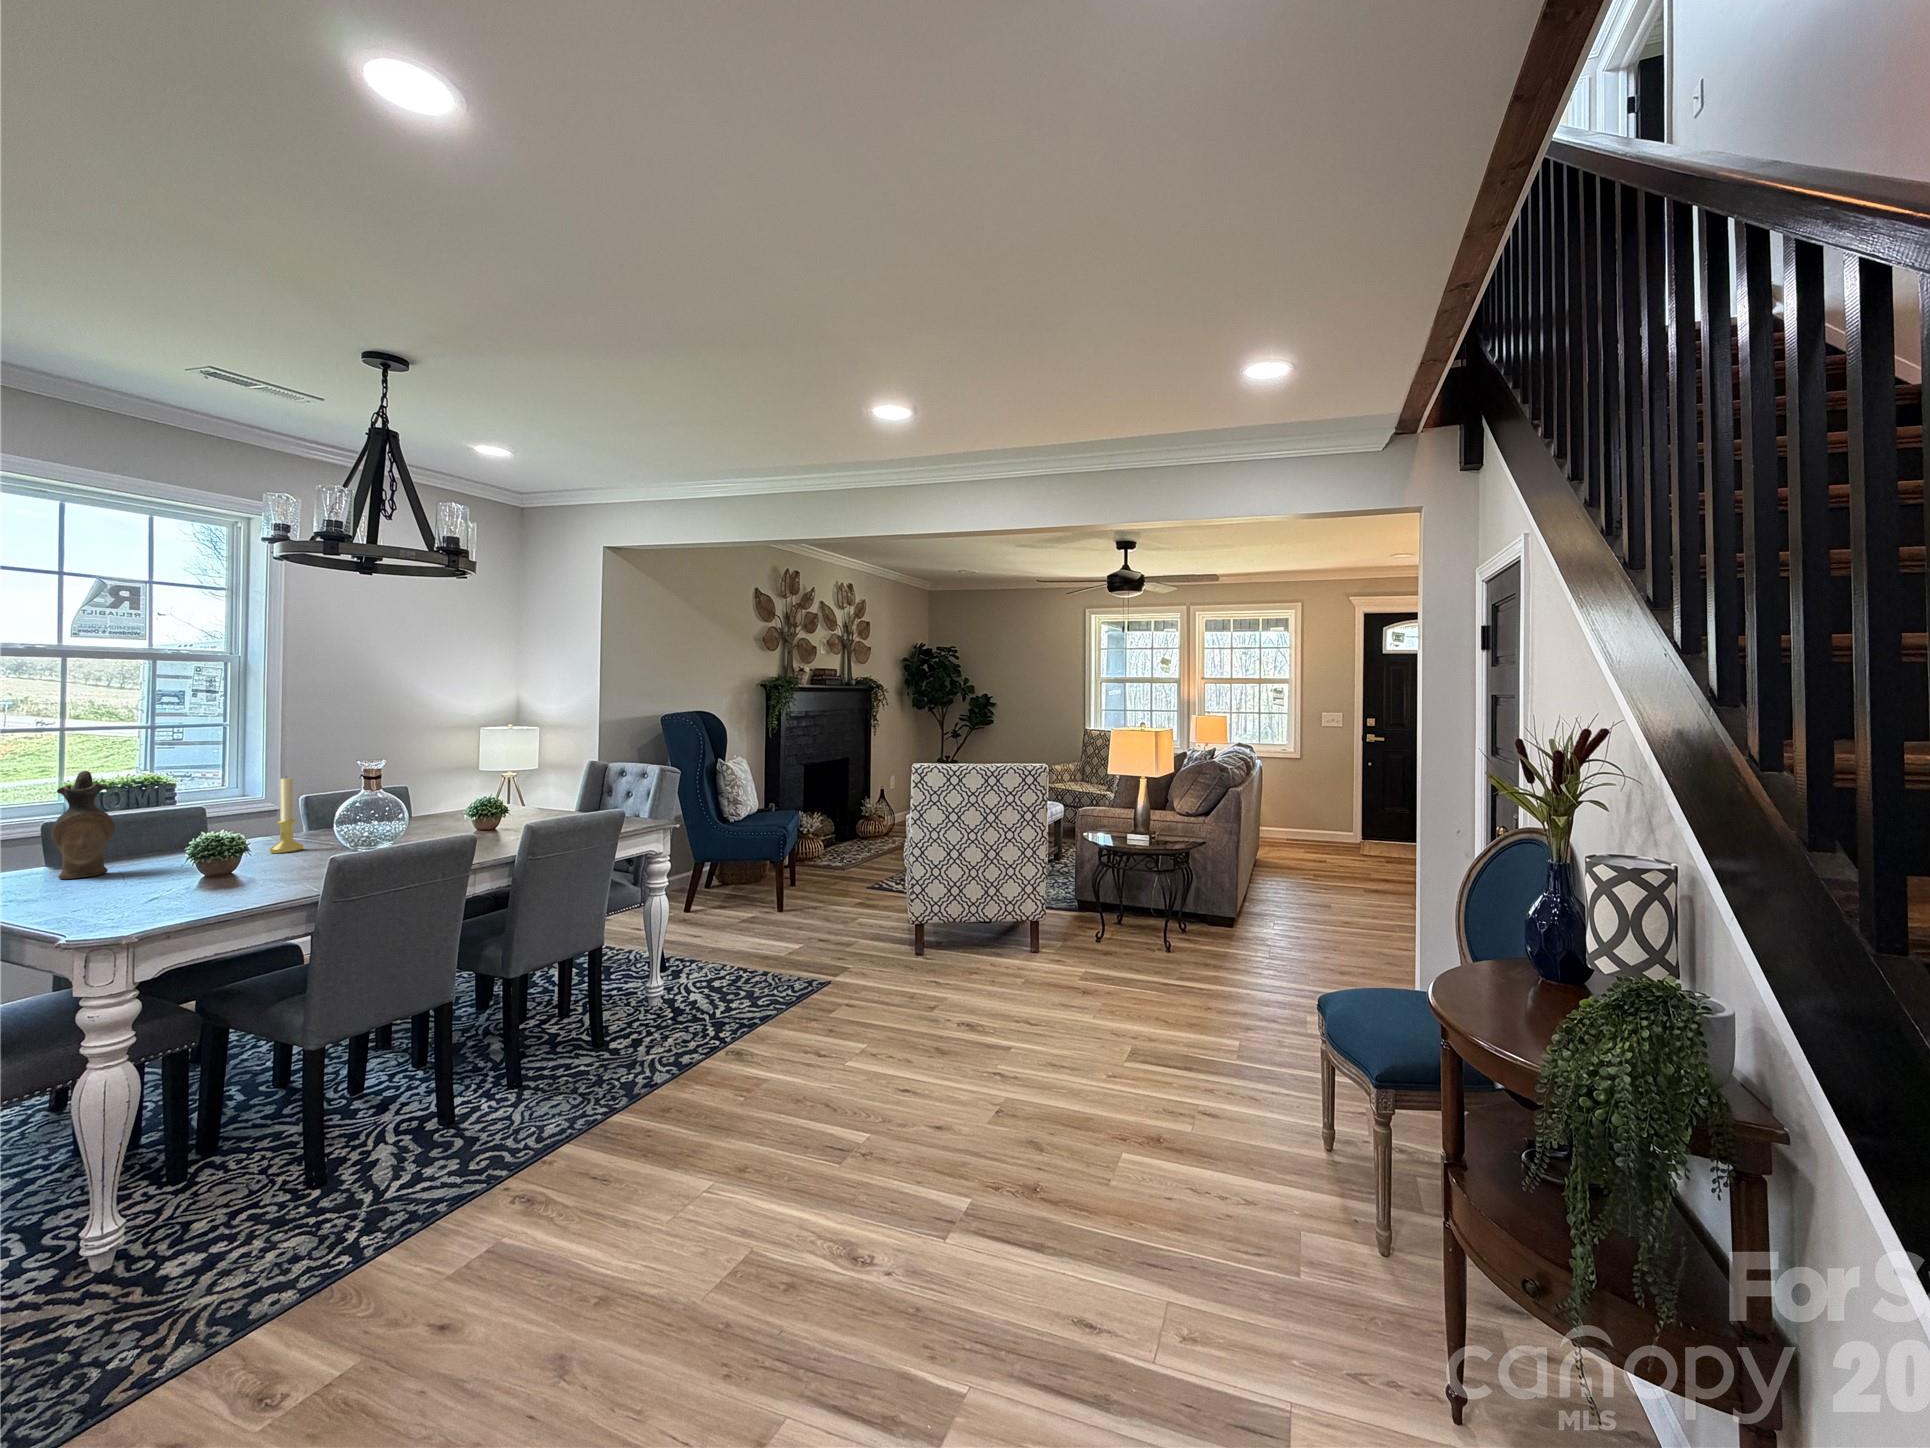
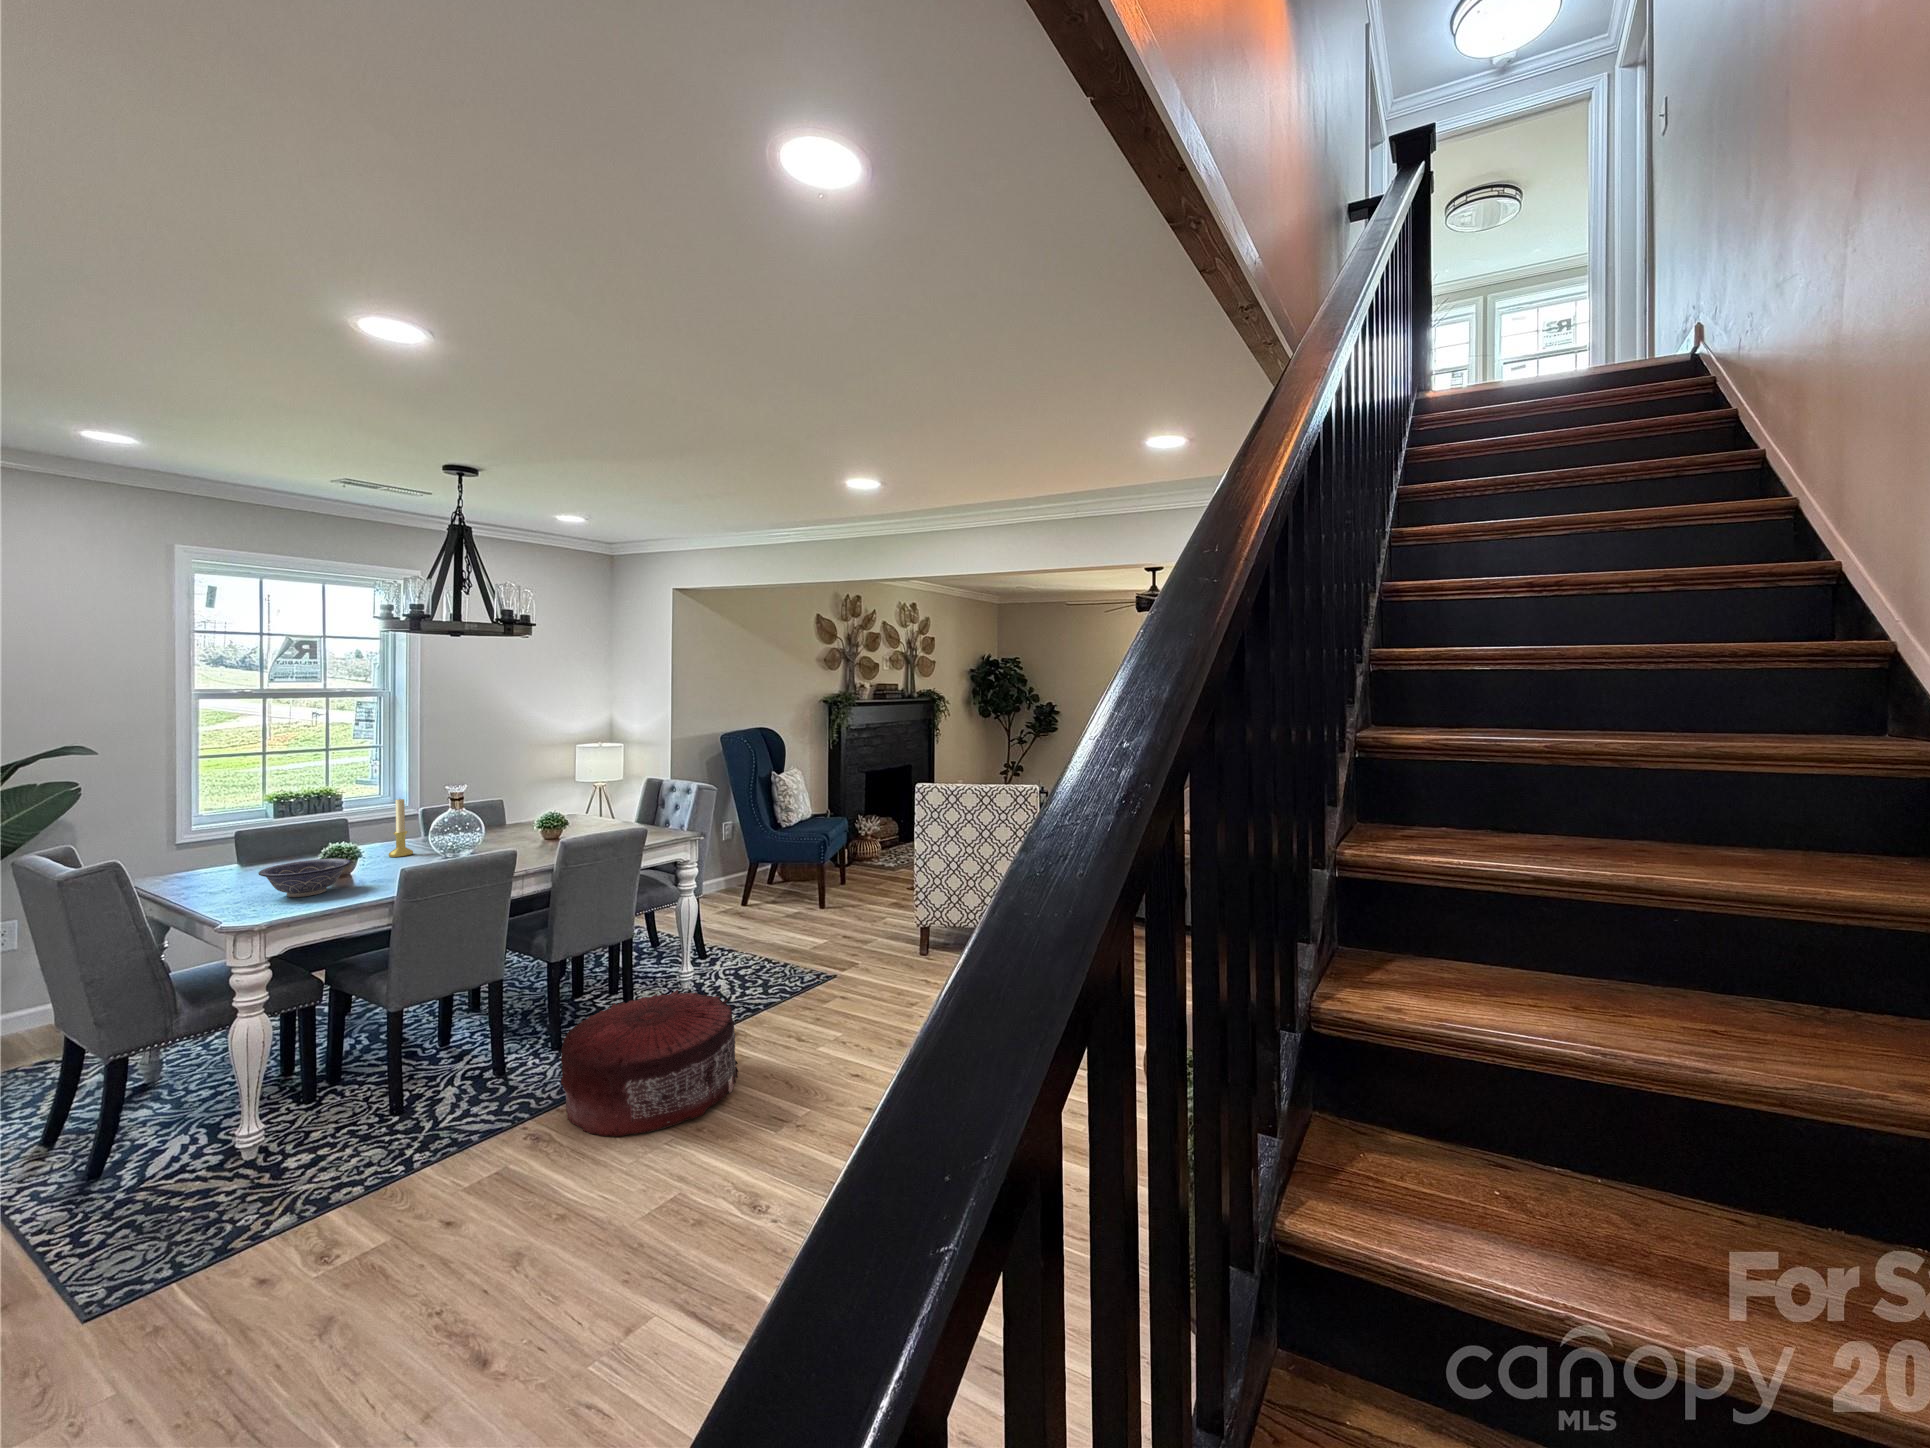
ceramic pitcher: present [51,771,115,879] -> none [236,795,278,875]
decorative bowl: none [105,849,242,900] -> present [258,858,352,897]
pouf: none [551,1002,771,1191] -> present [561,990,738,1137]

